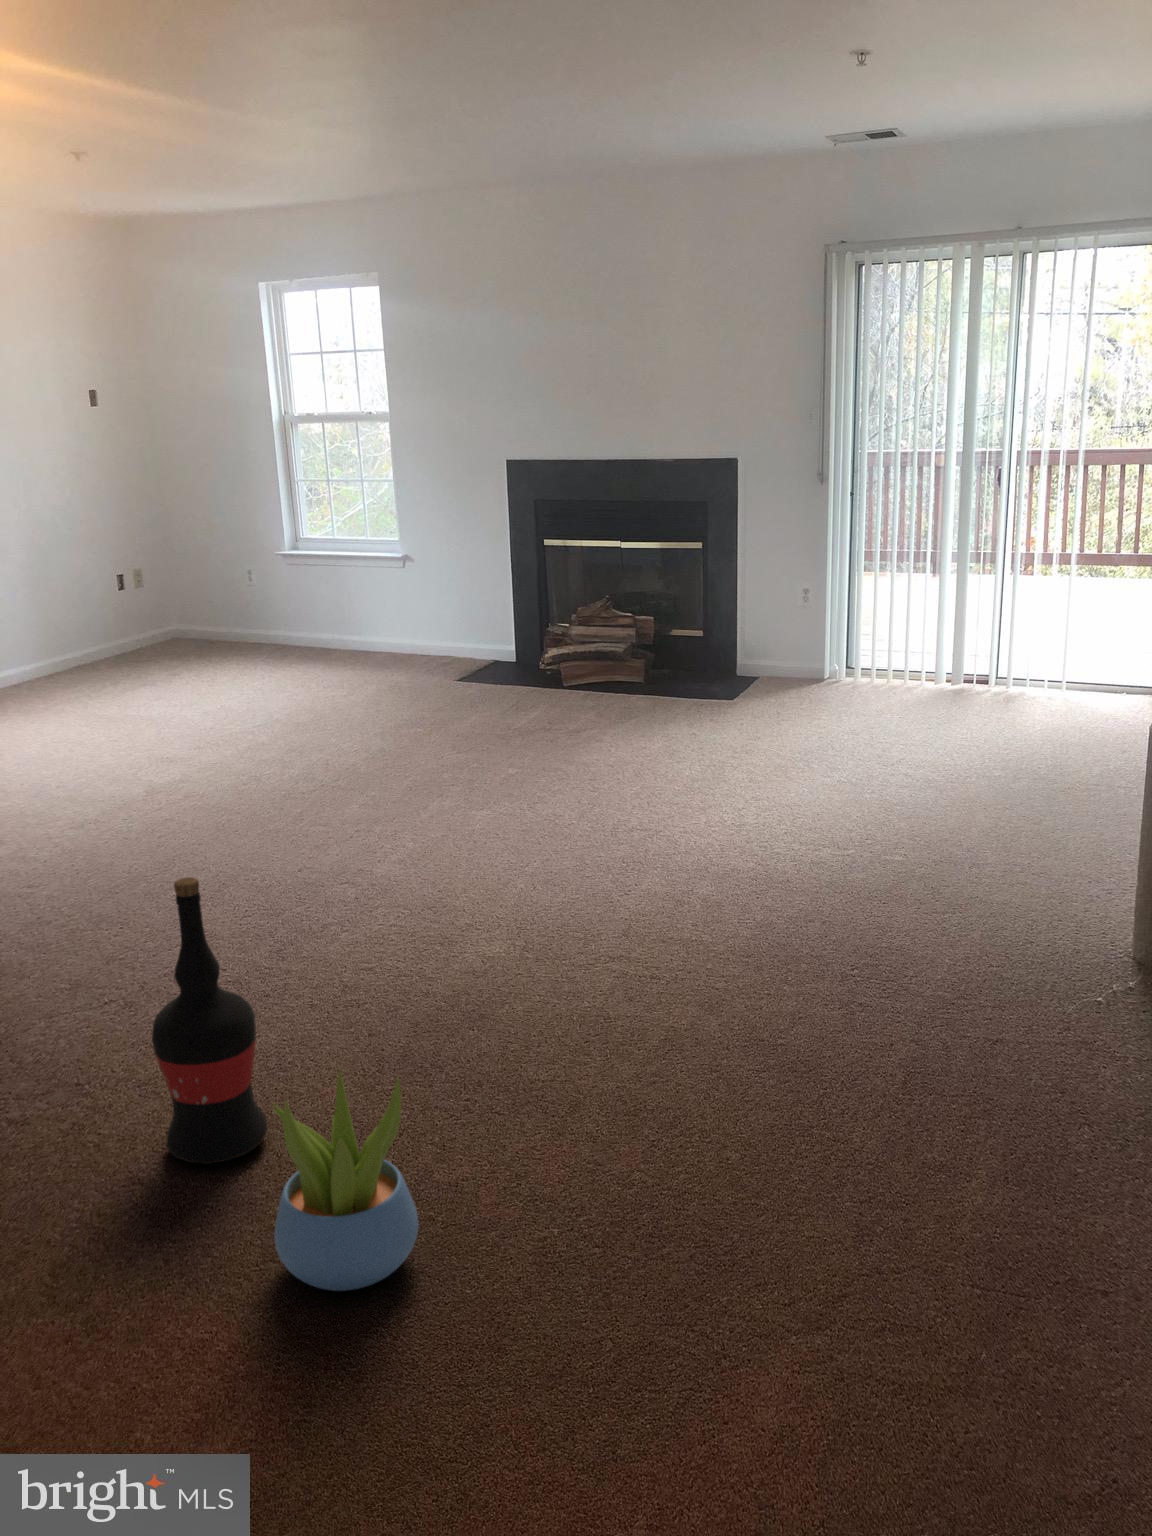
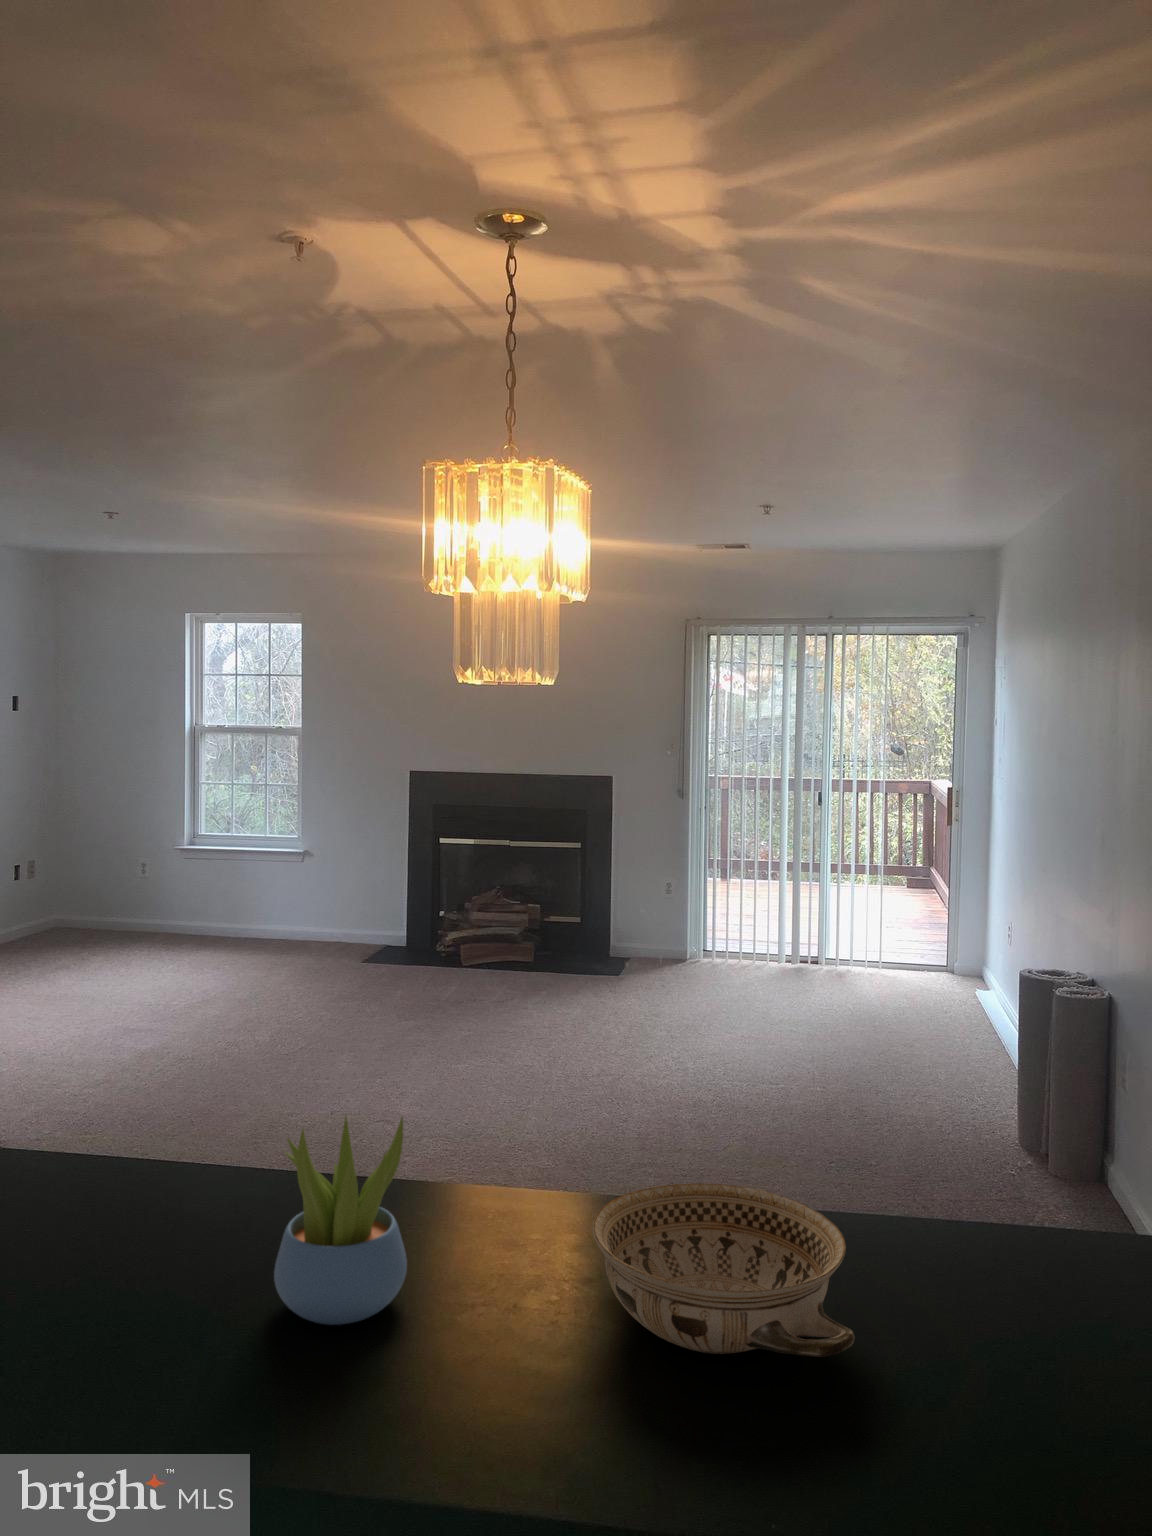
wine bottle: present [152,877,267,1164] -> none [168,961,261,1228]
ceramic bowl: none [616,1125,900,1348] -> present [593,1183,855,1357]

